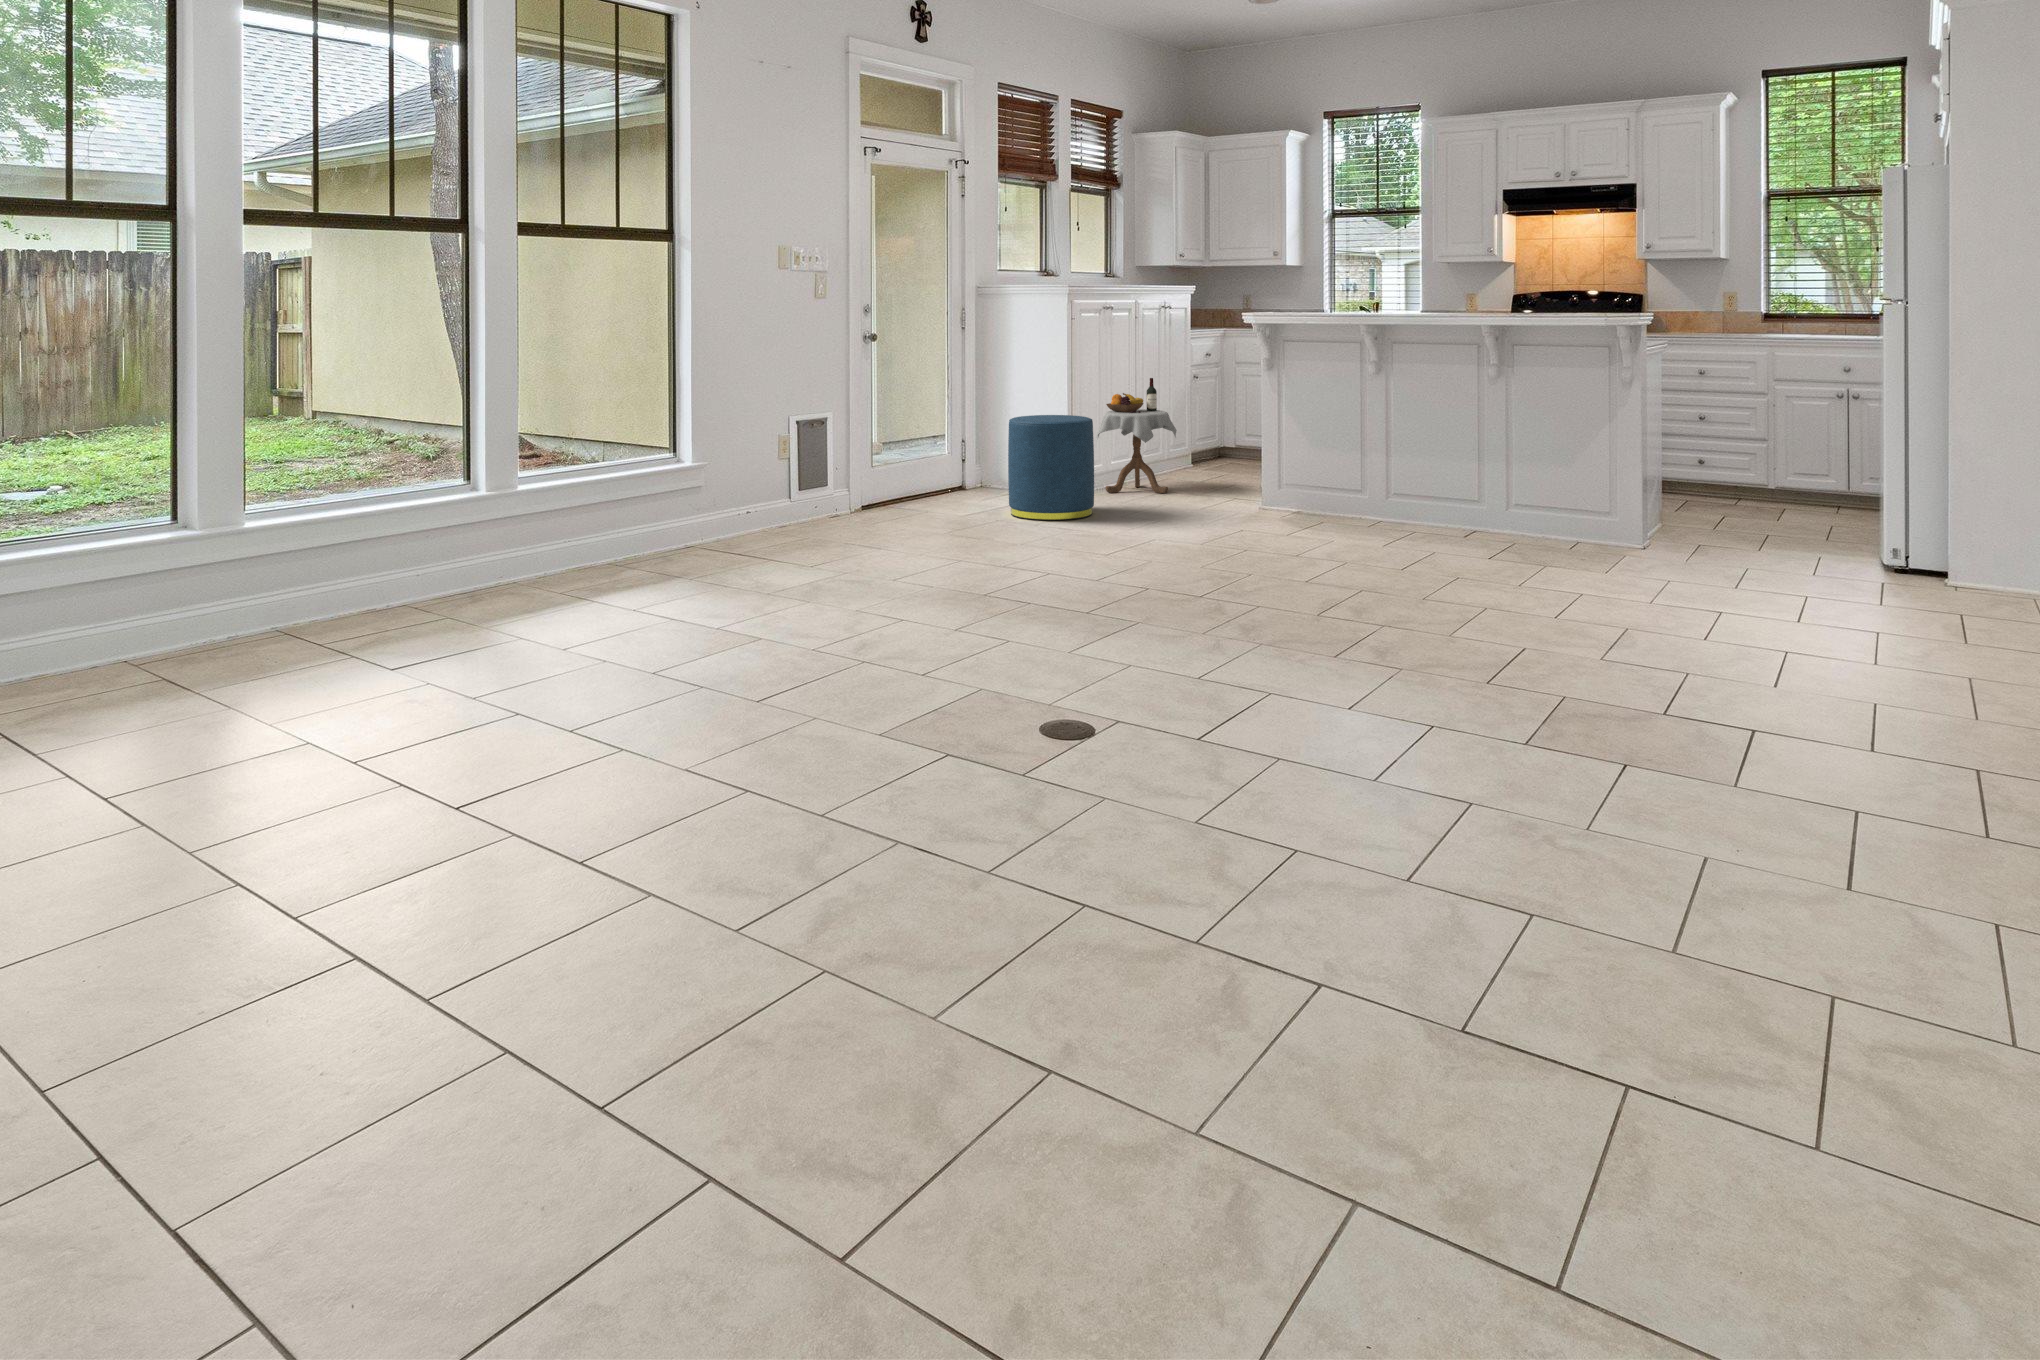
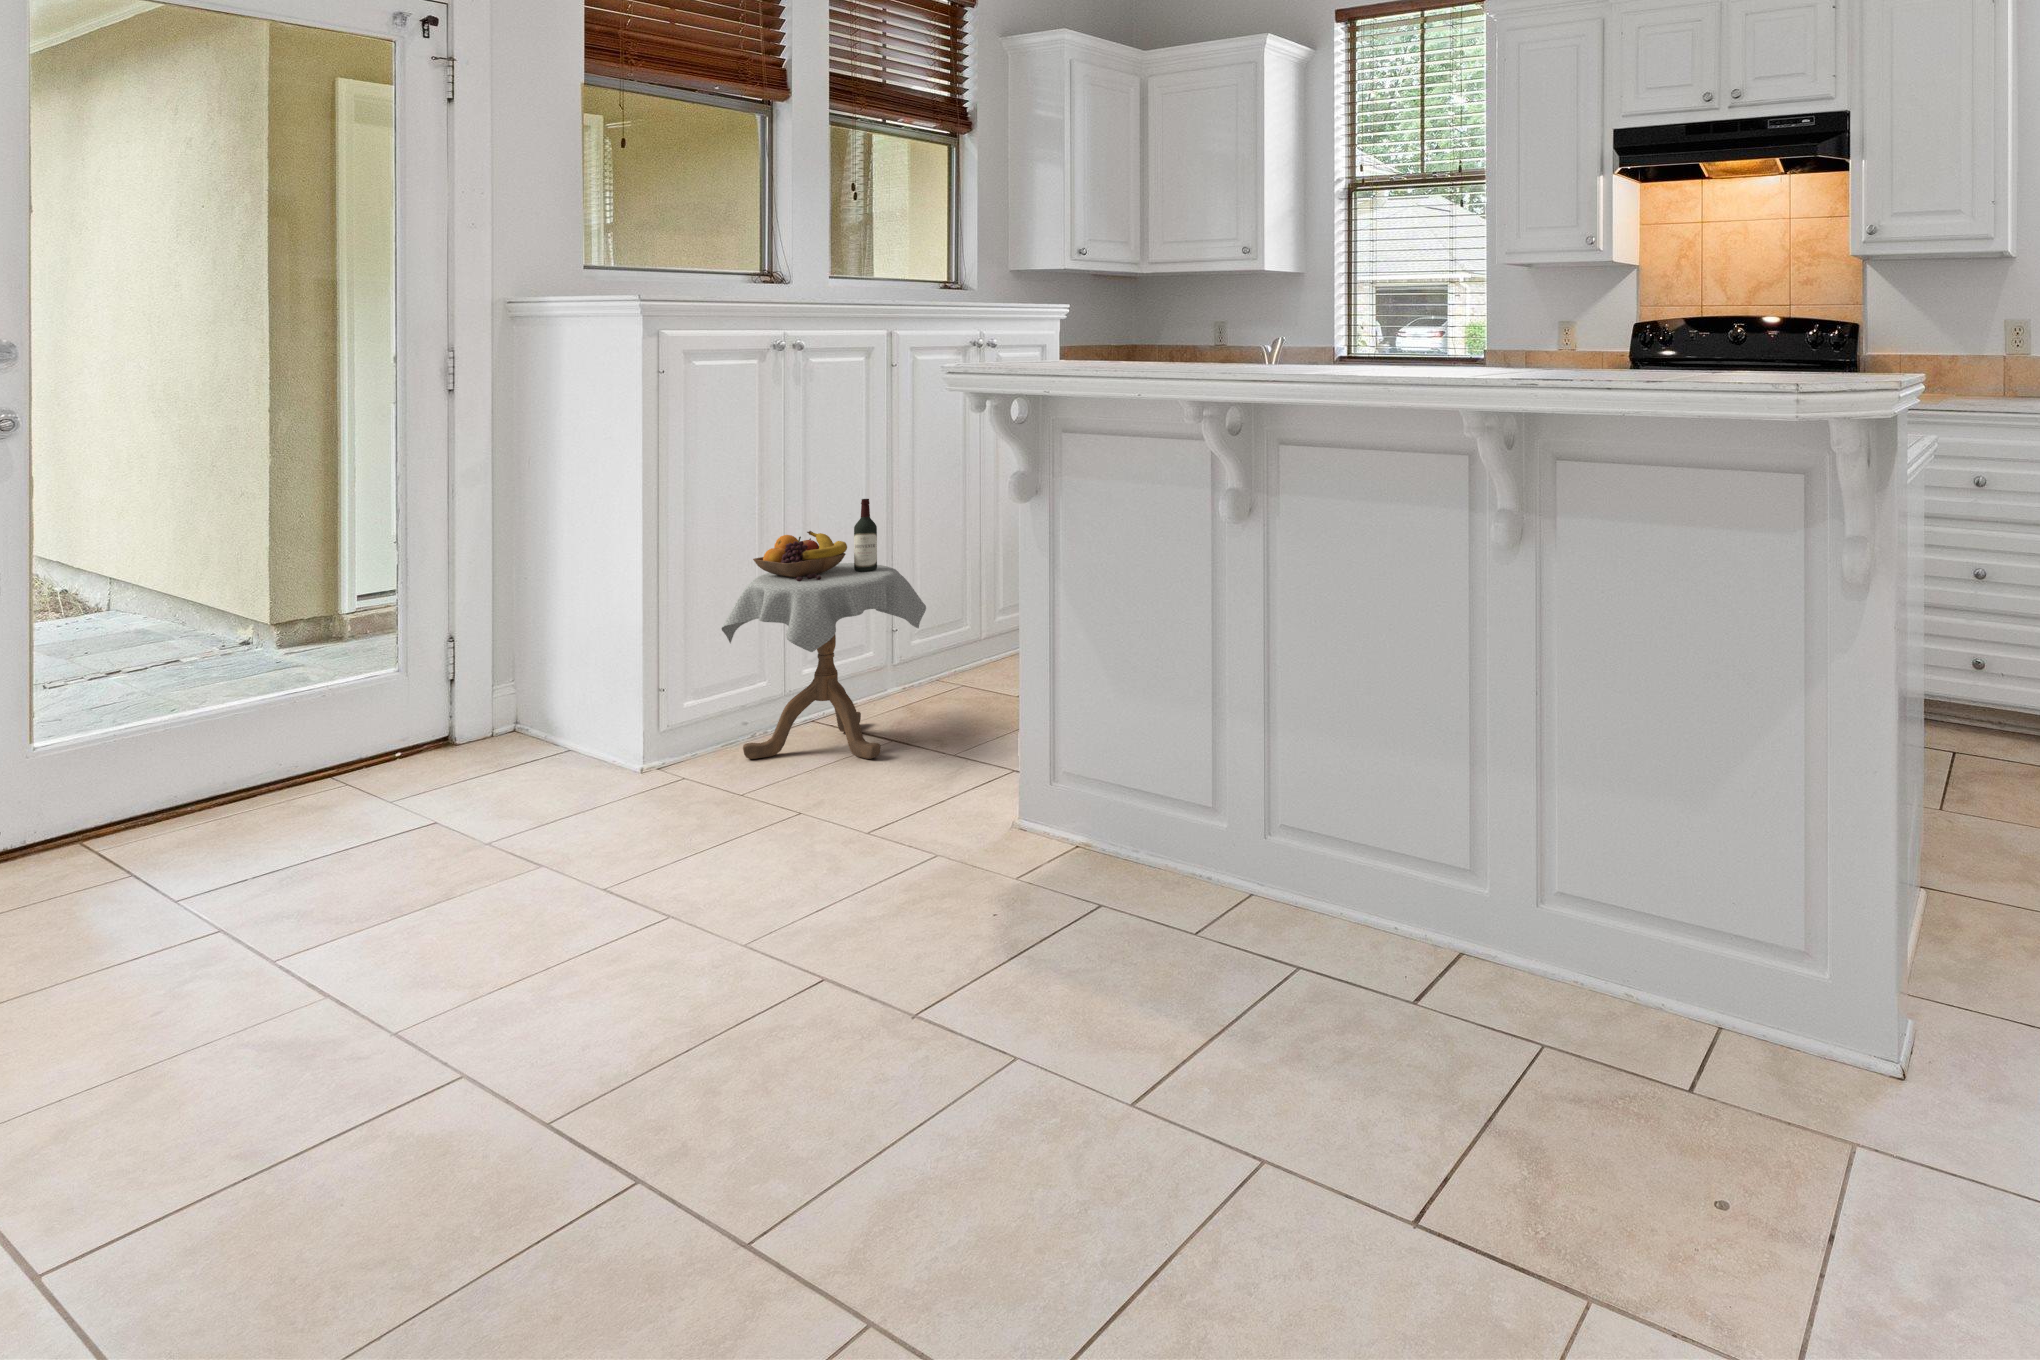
ottoman: present [1008,415,1094,521] -> none [300,611,570,926]

